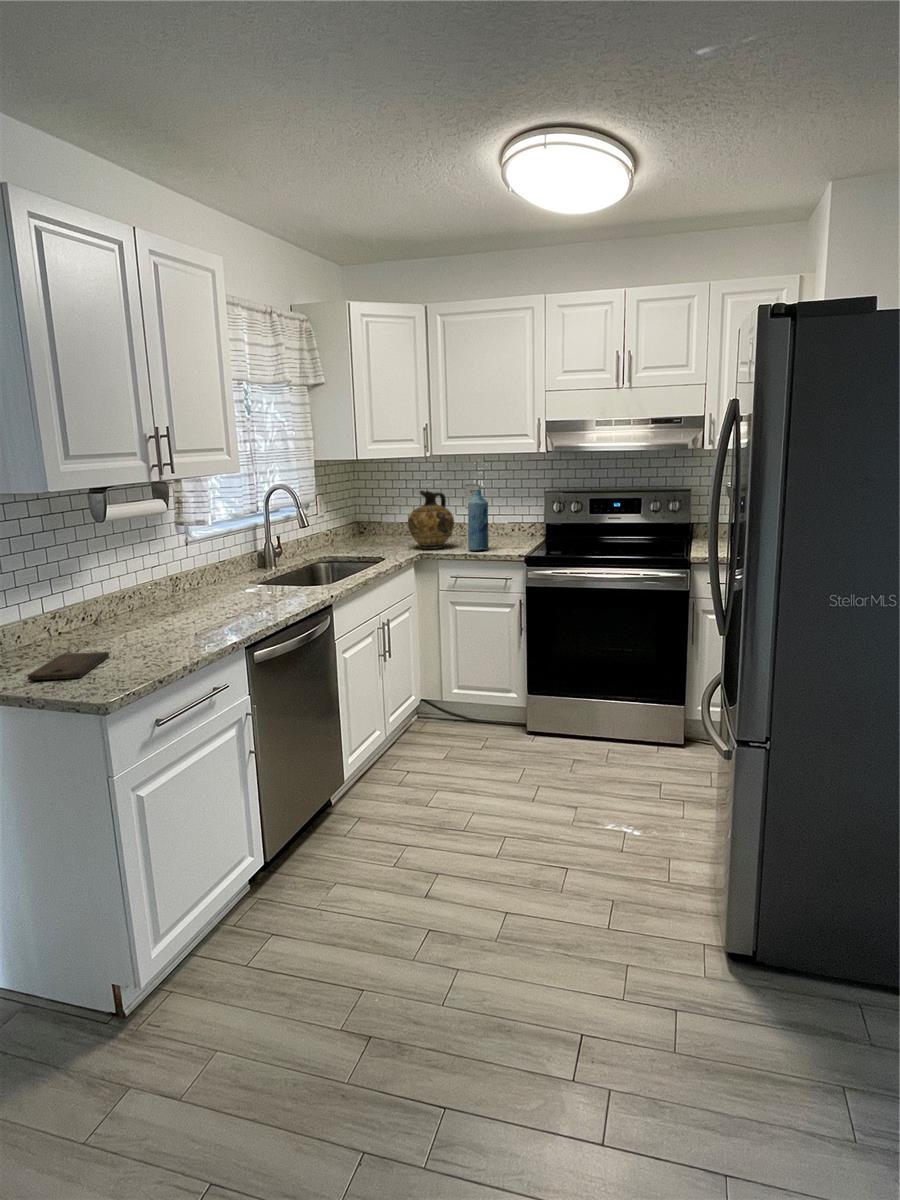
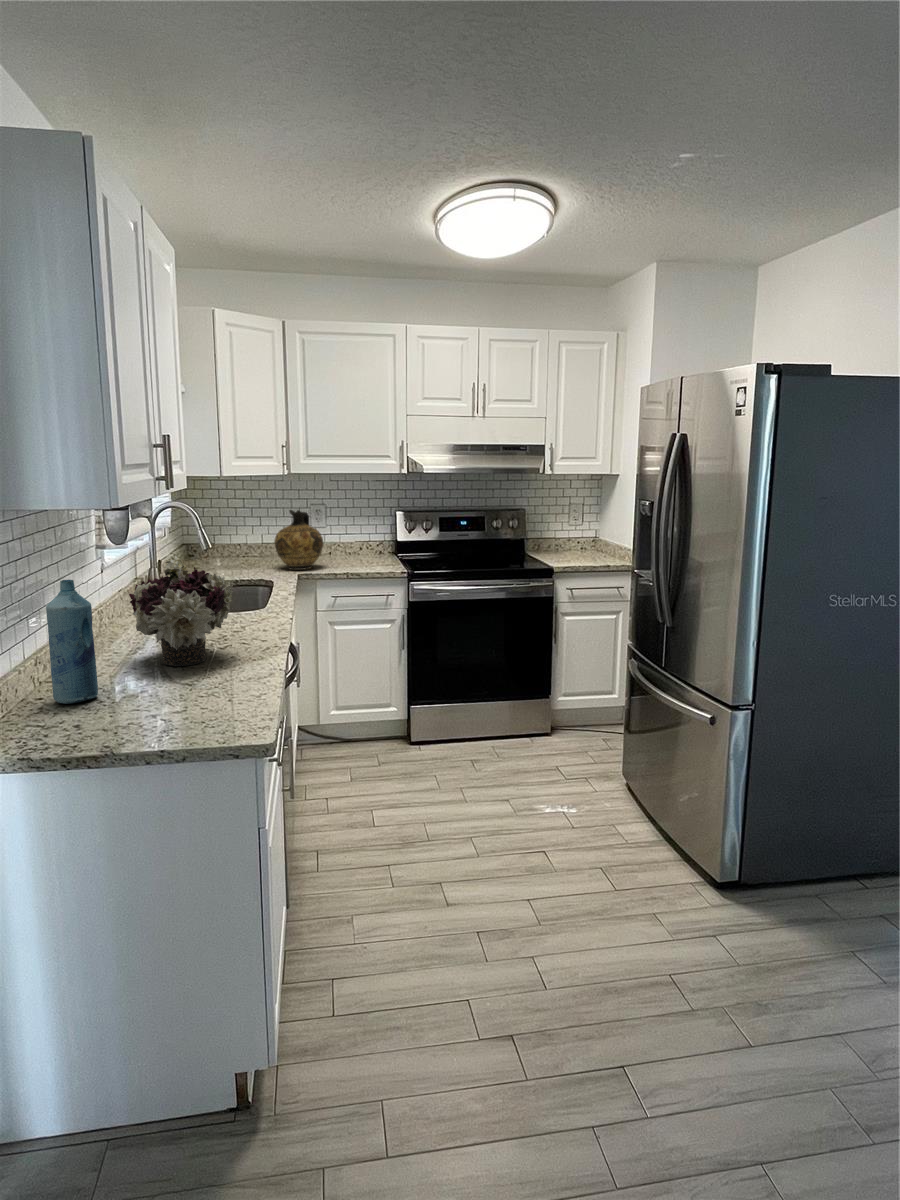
bottle: present [468,490,489,551] -> present [46,580,98,704]
flower arrangement: none [135,533,226,630] -> present [129,556,233,666]
cutting board: present [28,652,109,680] -> none [102,695,179,734]

